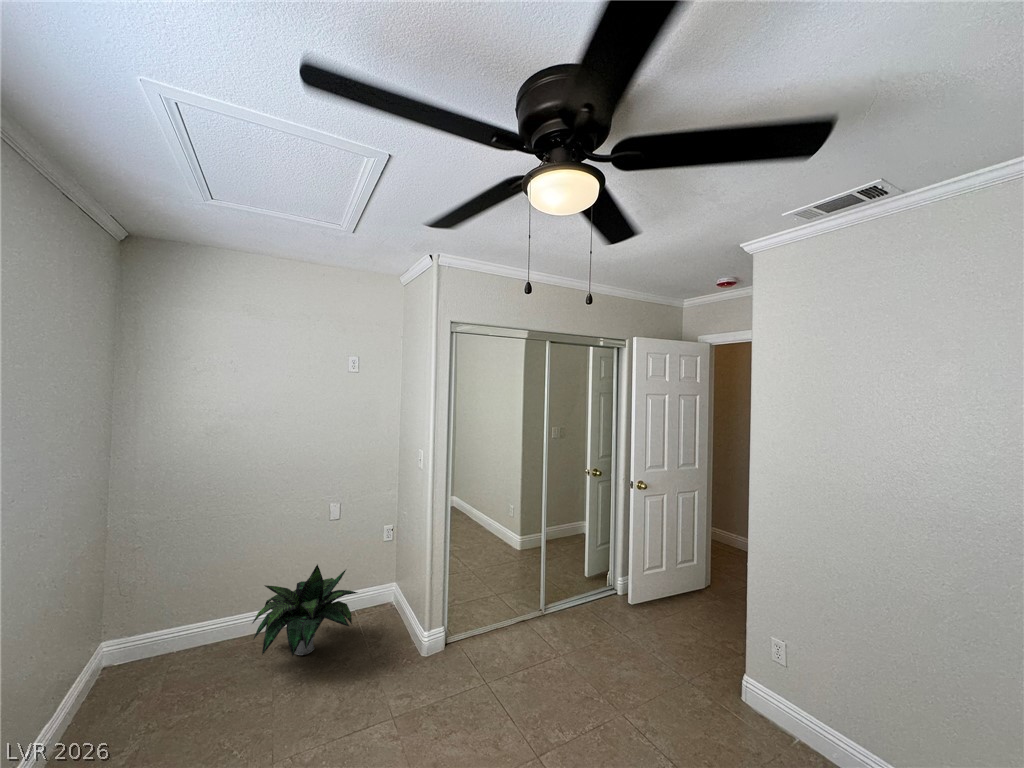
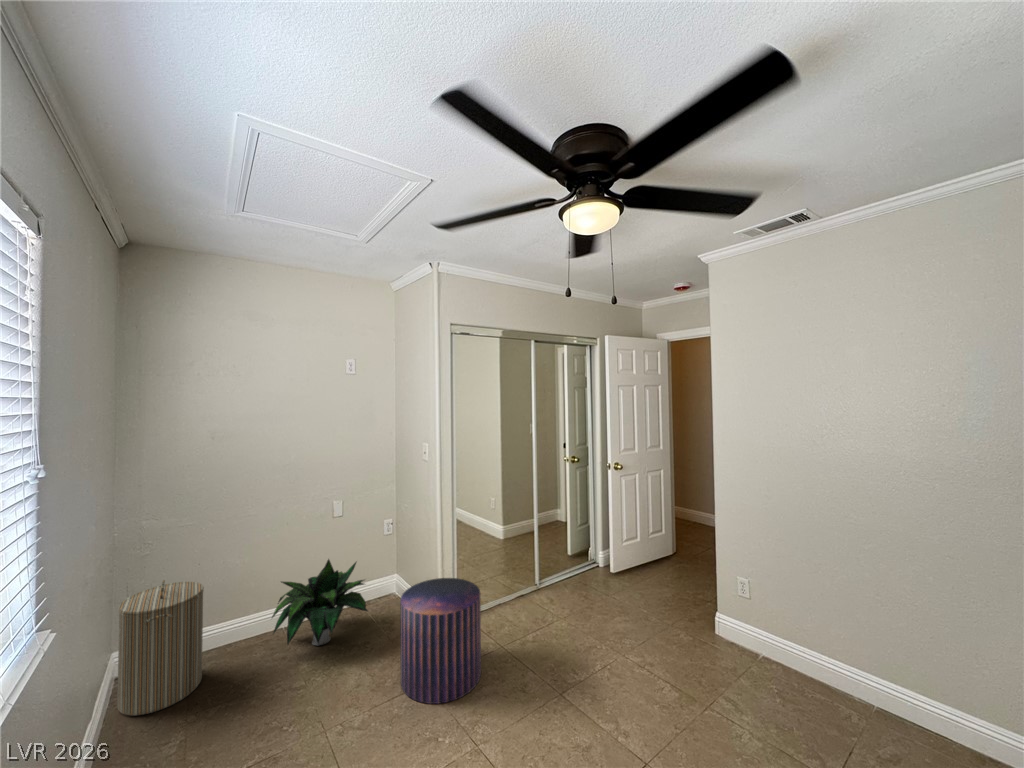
laundry hamper: none [92,576,185,714] -> present [117,580,204,715]
pouf: none [367,600,460,747] -> present [400,578,481,704]

